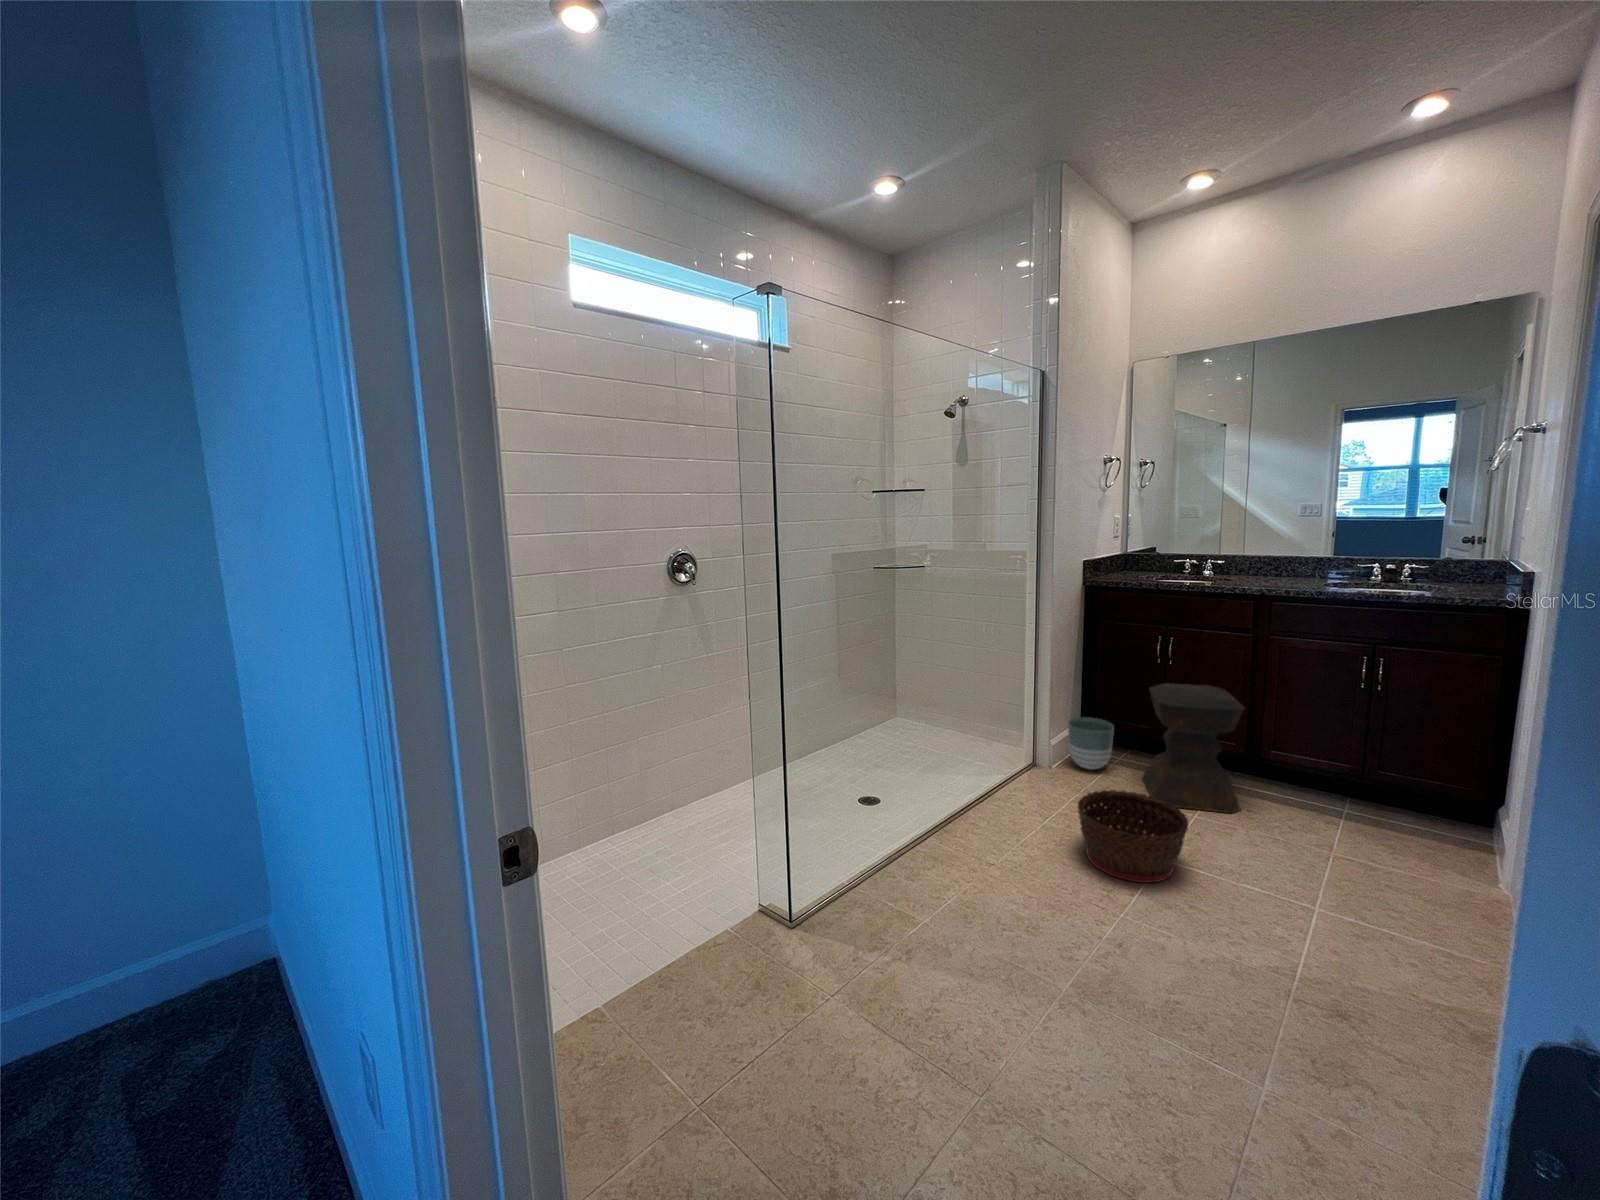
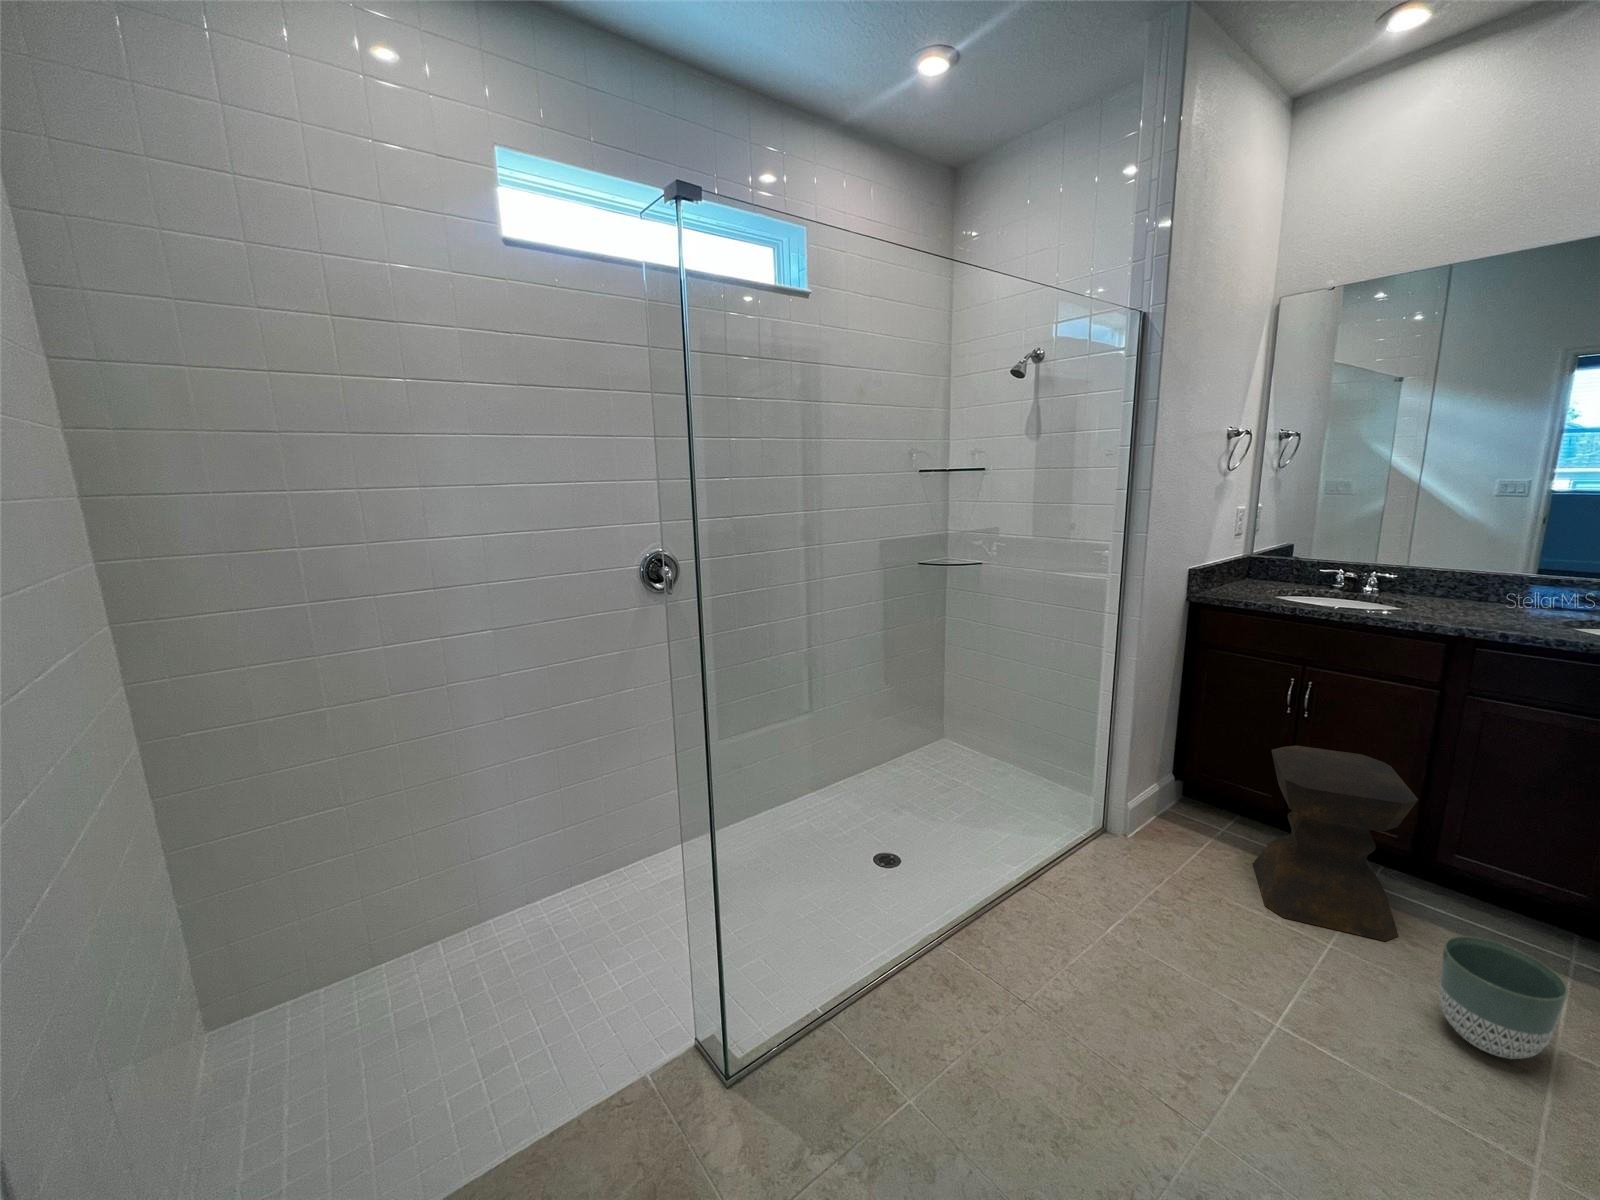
planter: present [1068,717,1114,770] -> present [1439,936,1568,1059]
basket: present [1078,790,1188,883] -> none [1152,903,1319,1059]

